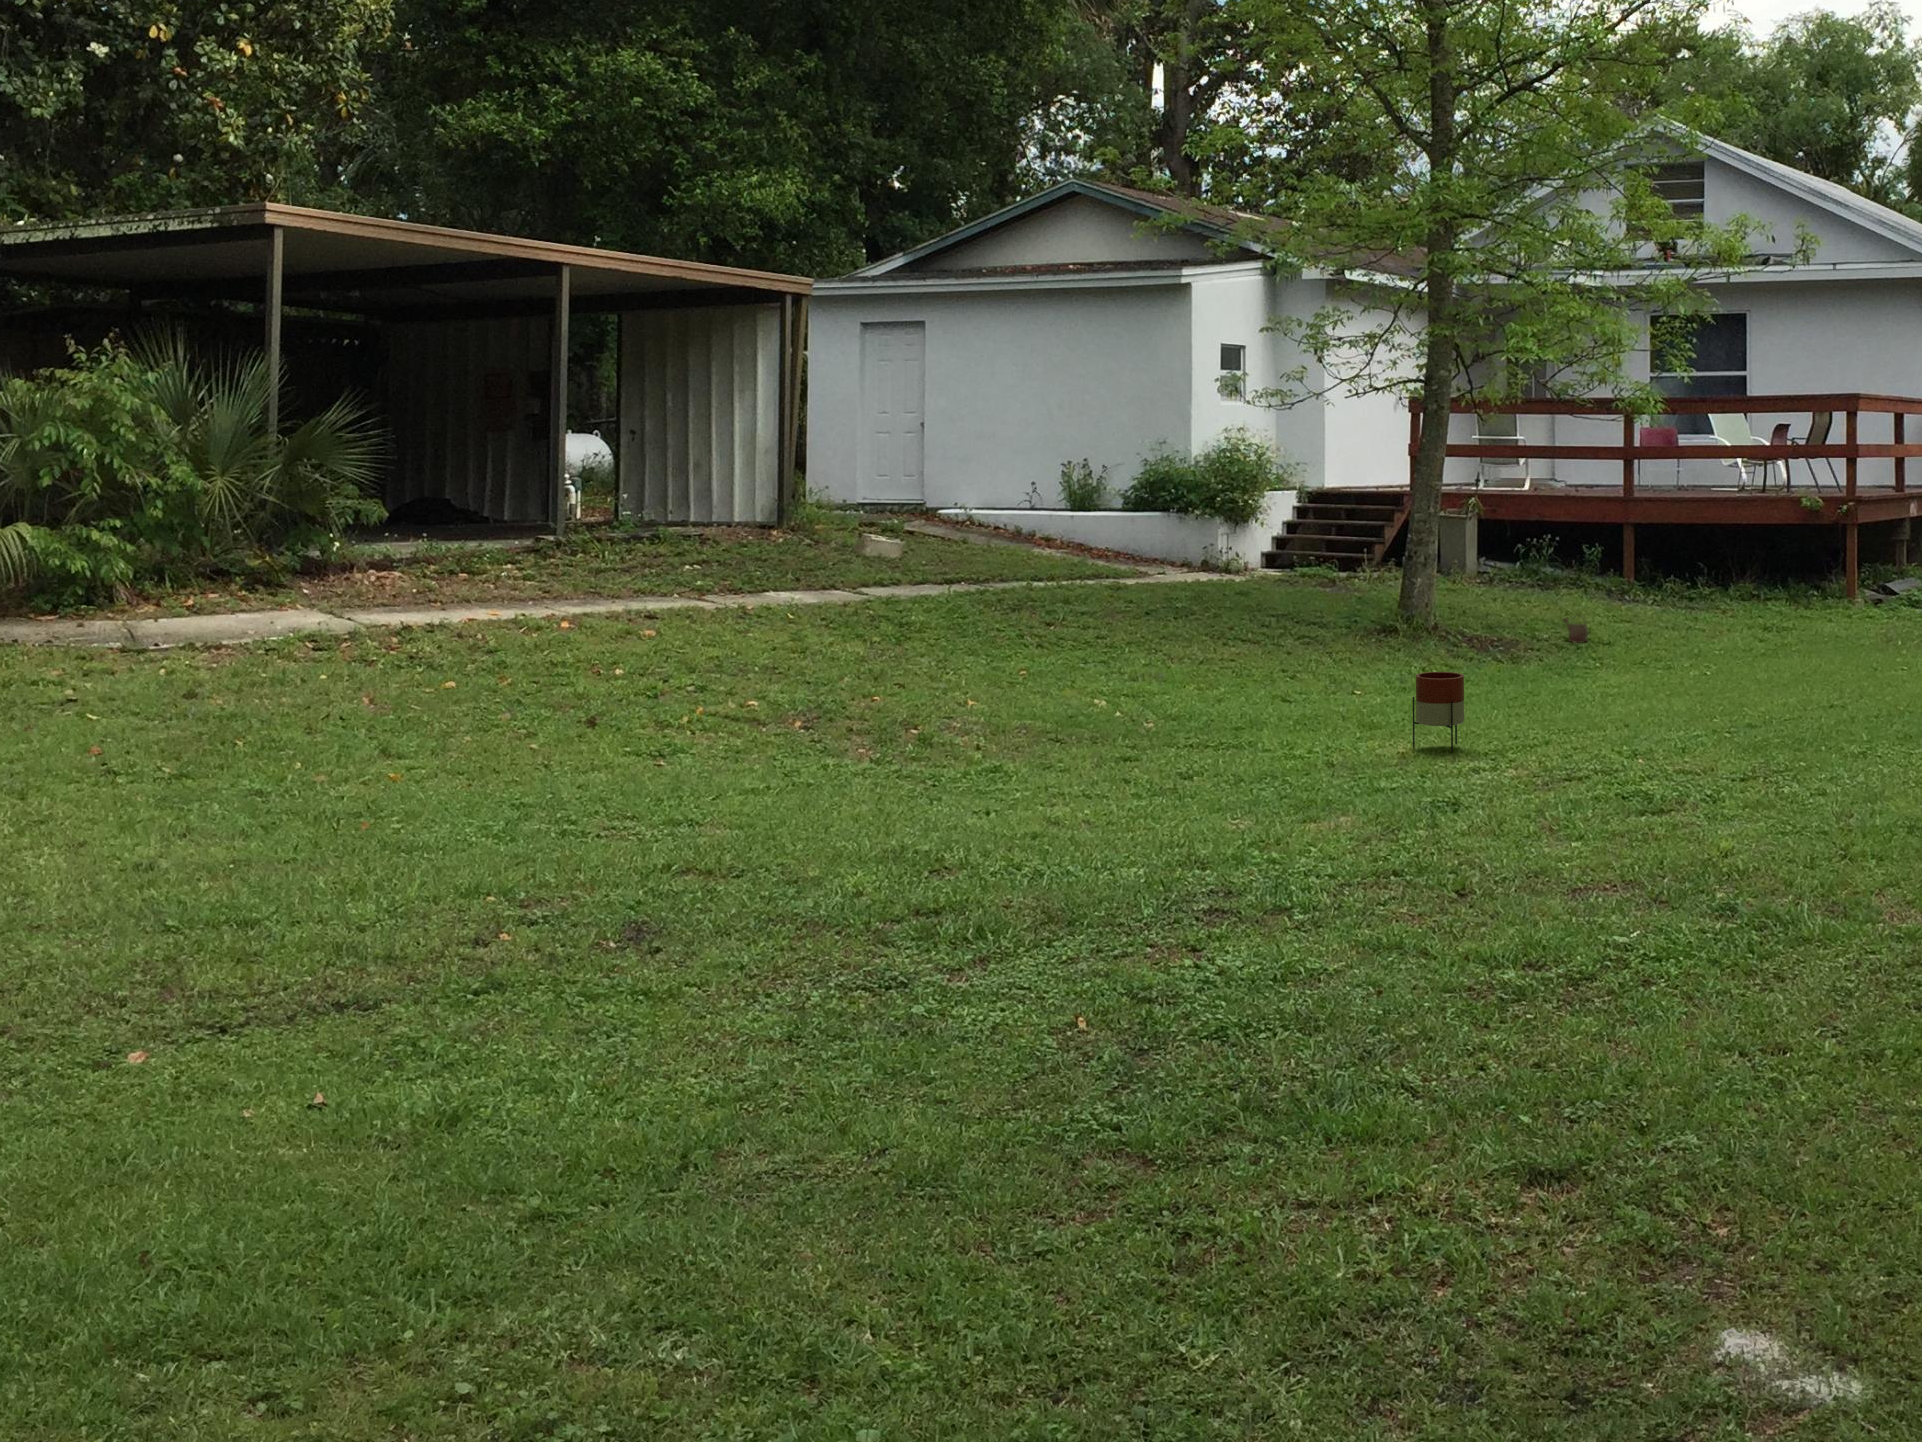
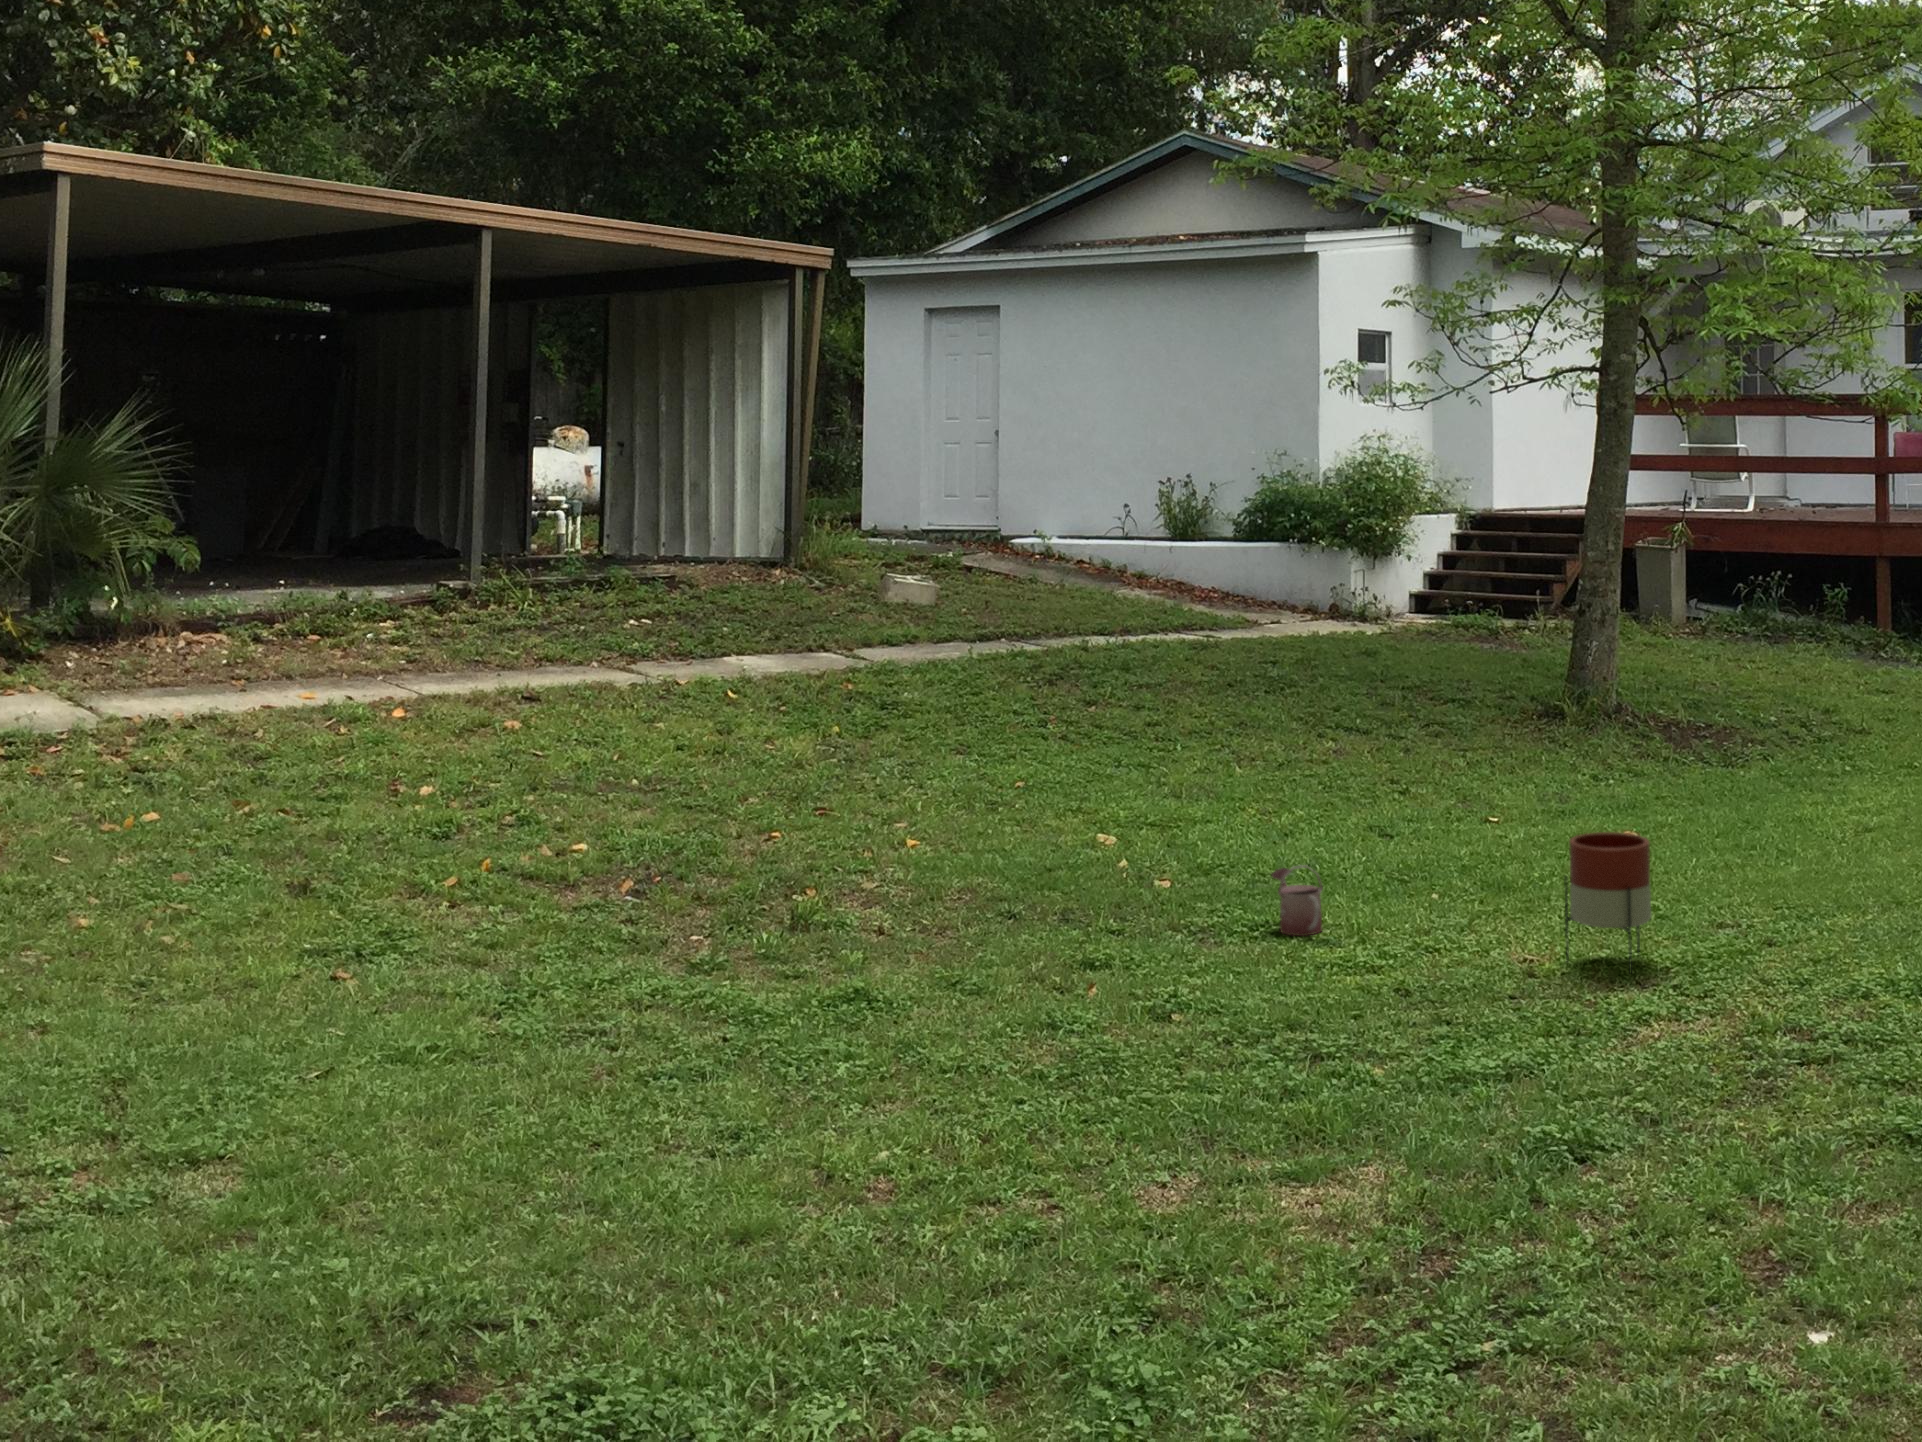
watering can: present [1562,617,1589,643] -> present [1272,865,1323,936]

